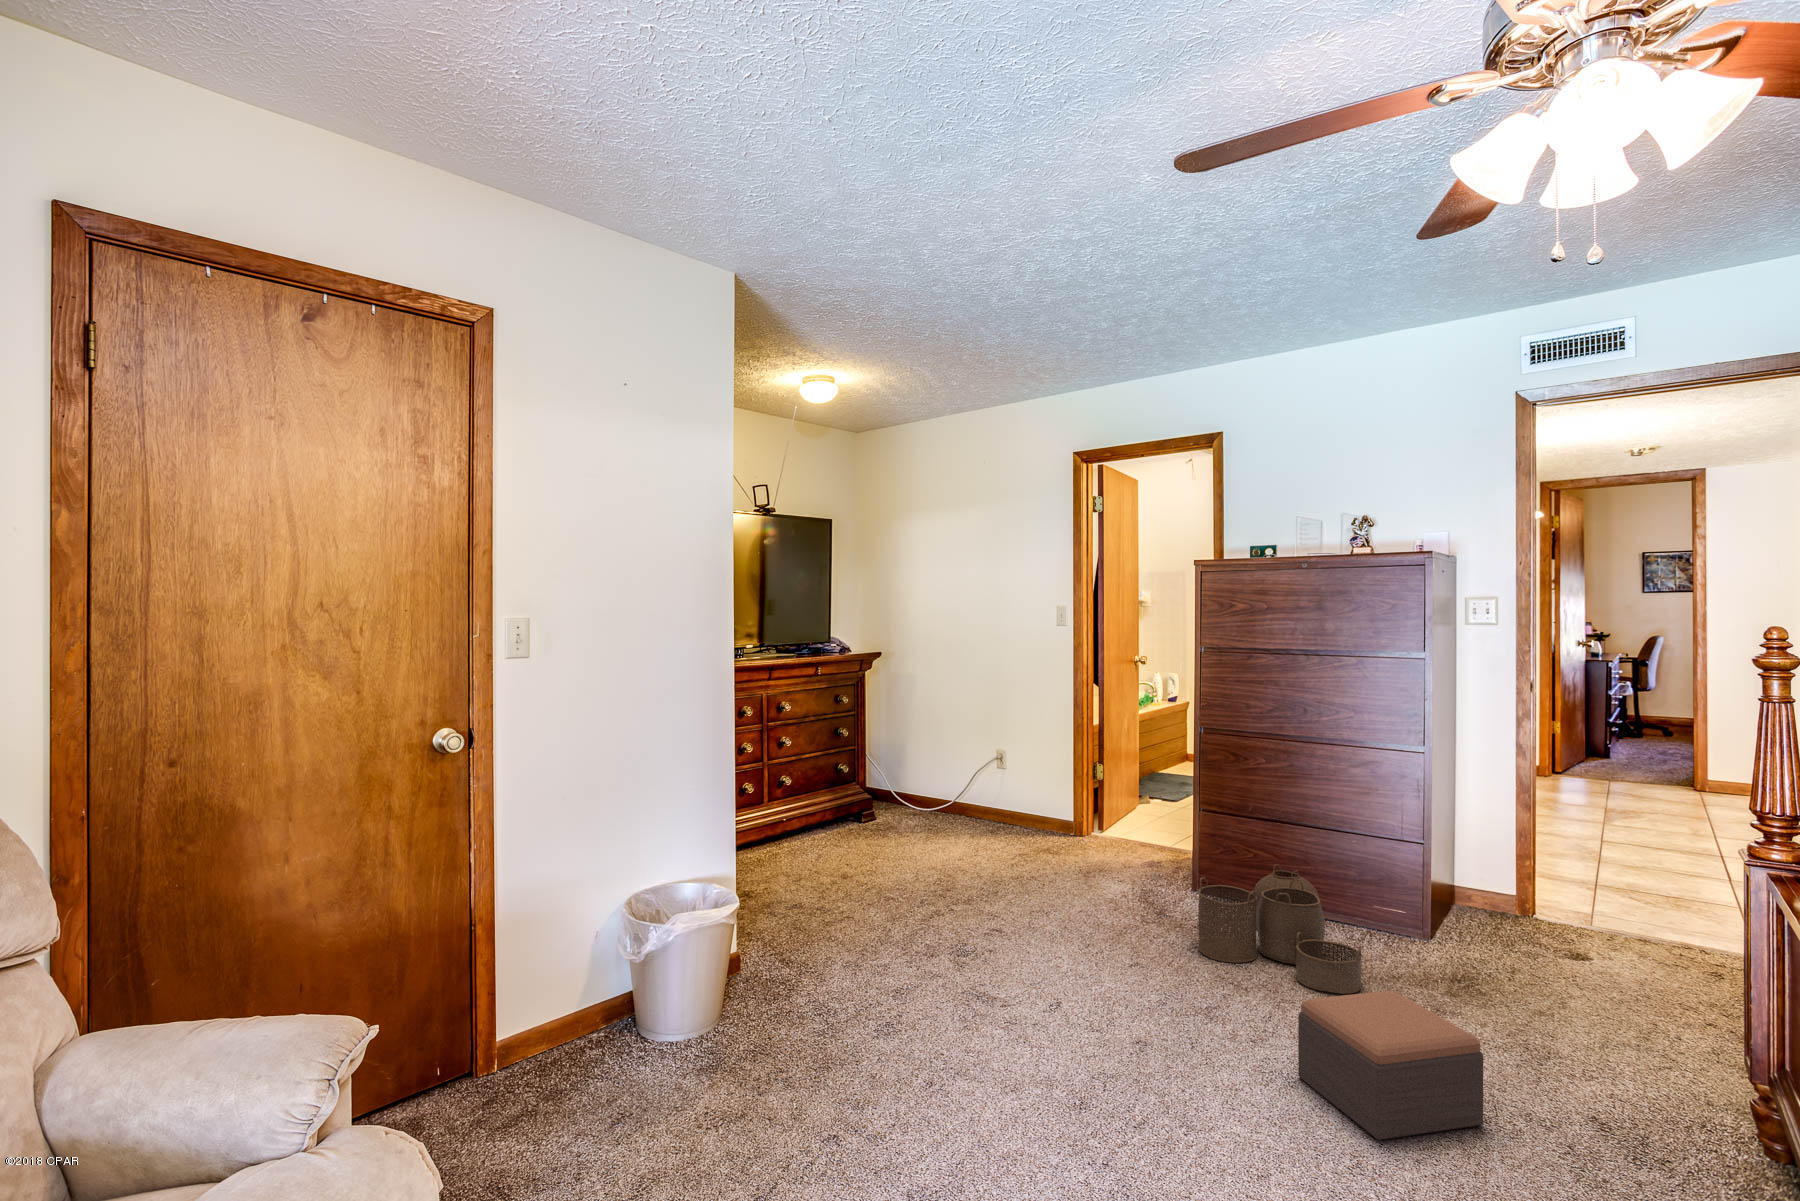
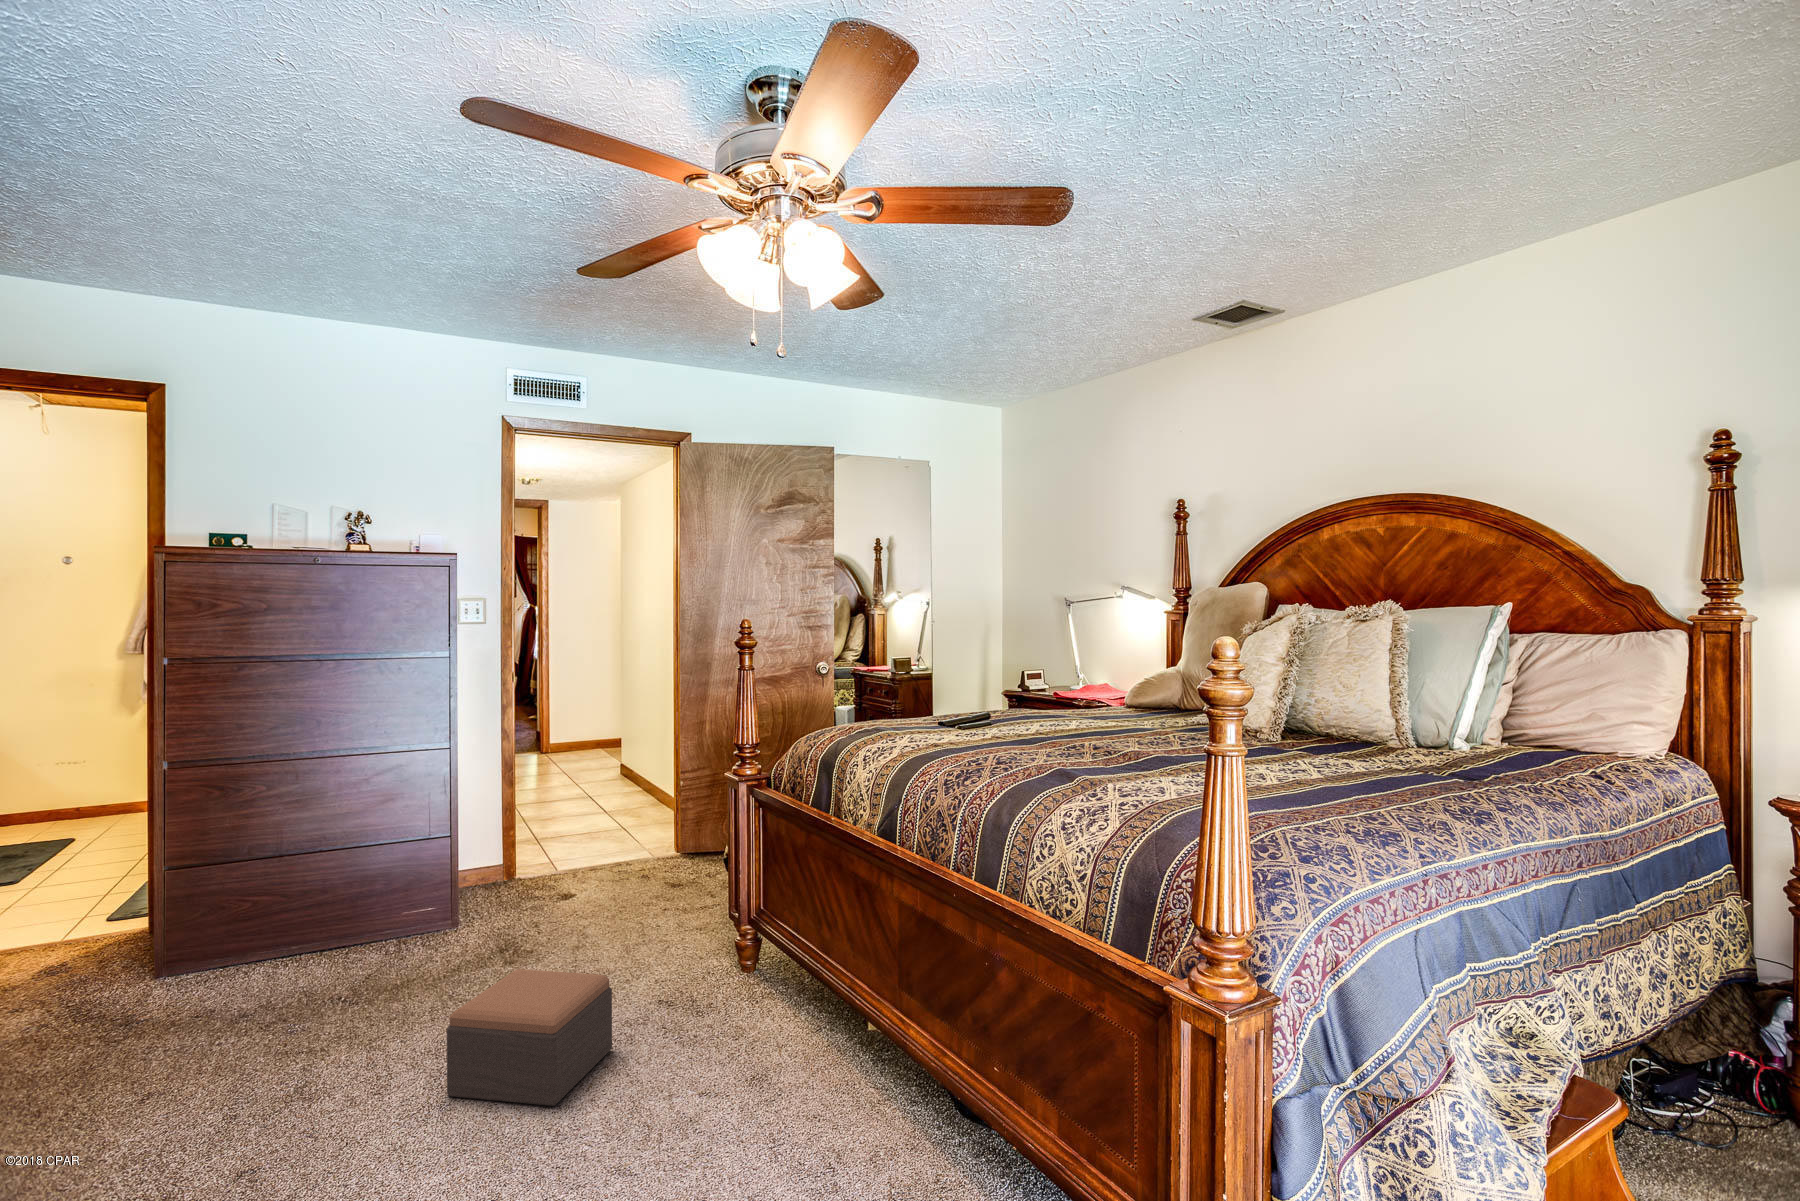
woven basket: present [1198,864,1362,994] -> none [225,900,437,1035]

